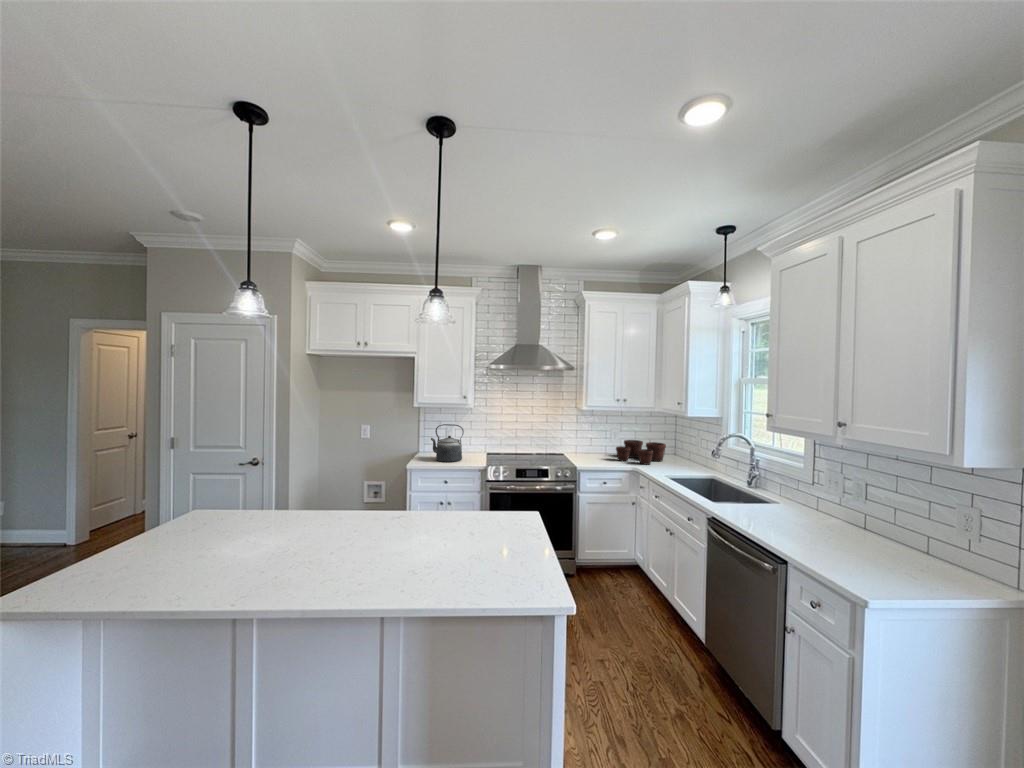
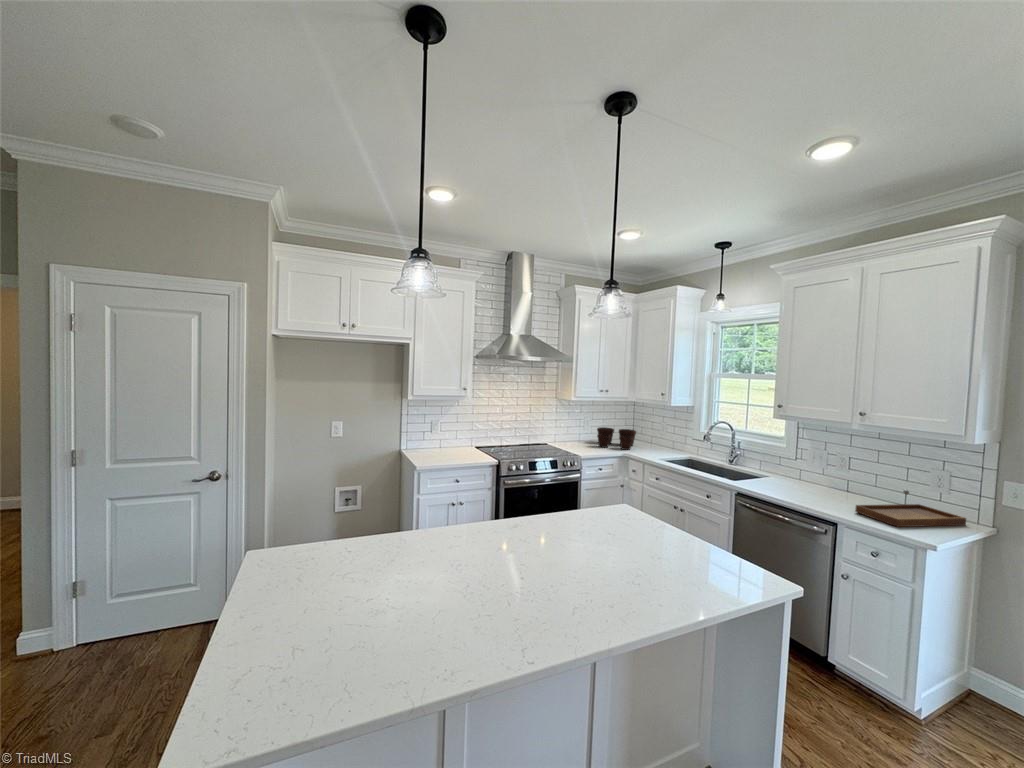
kettle: present [431,424,464,462] -> none [431,419,468,459]
tray: none [809,527,971,587] -> present [855,490,966,527]

